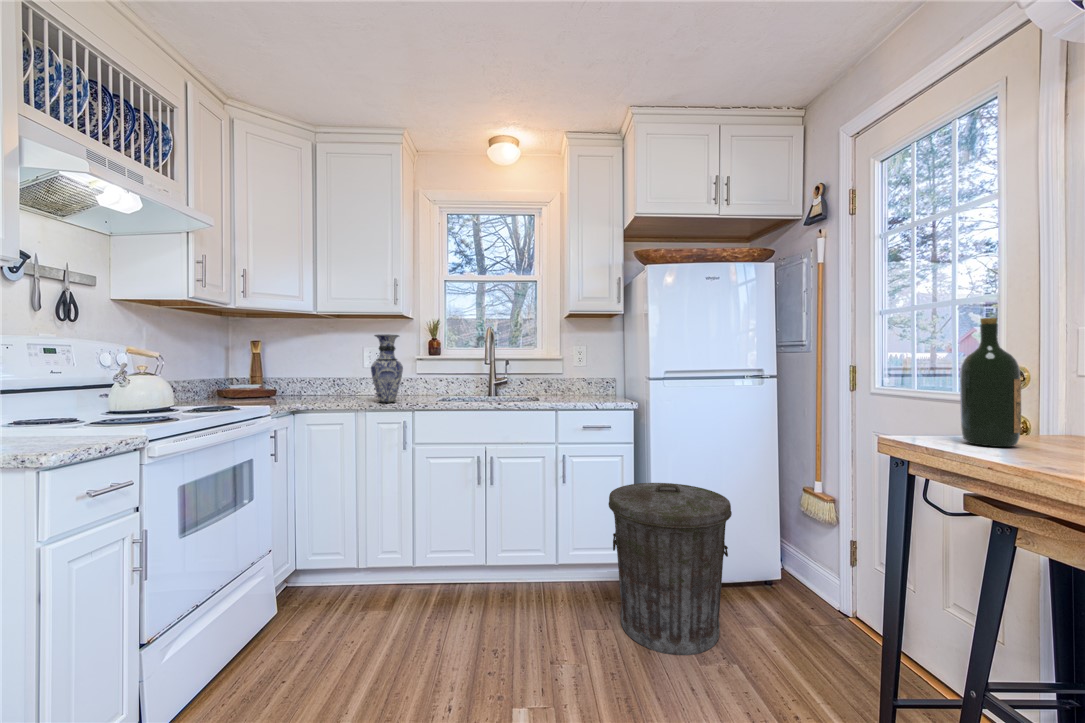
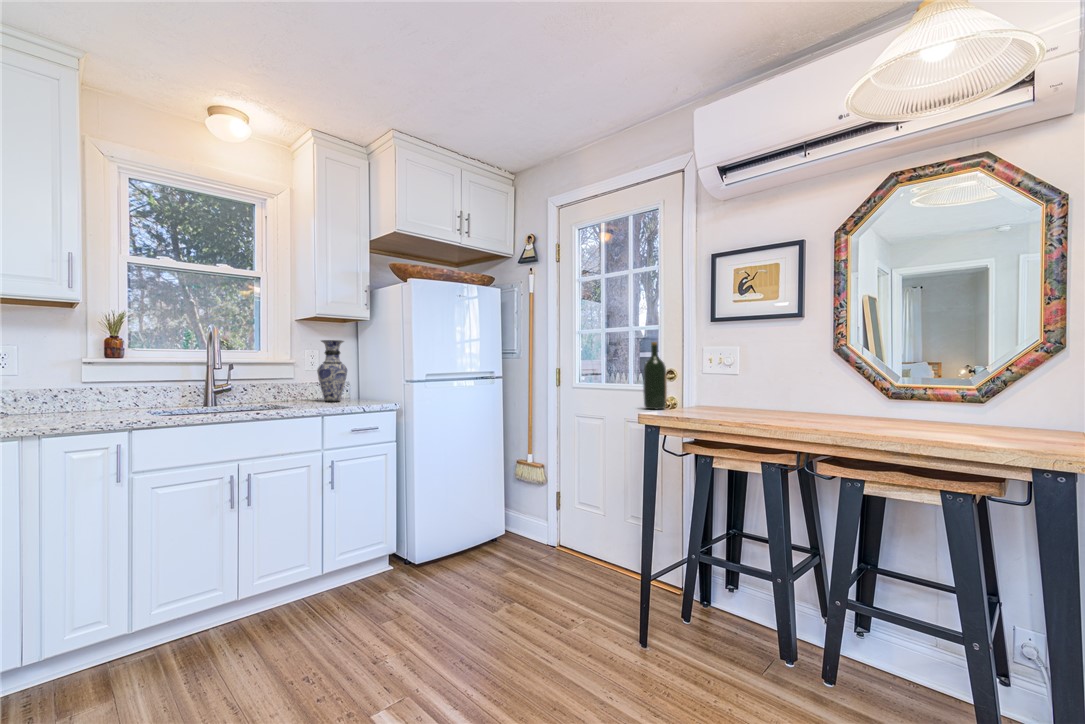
vase: present [371,334,403,403] -> present [317,340,347,402]
trash can: present [609,483,732,655] -> none [393,470,497,612]

